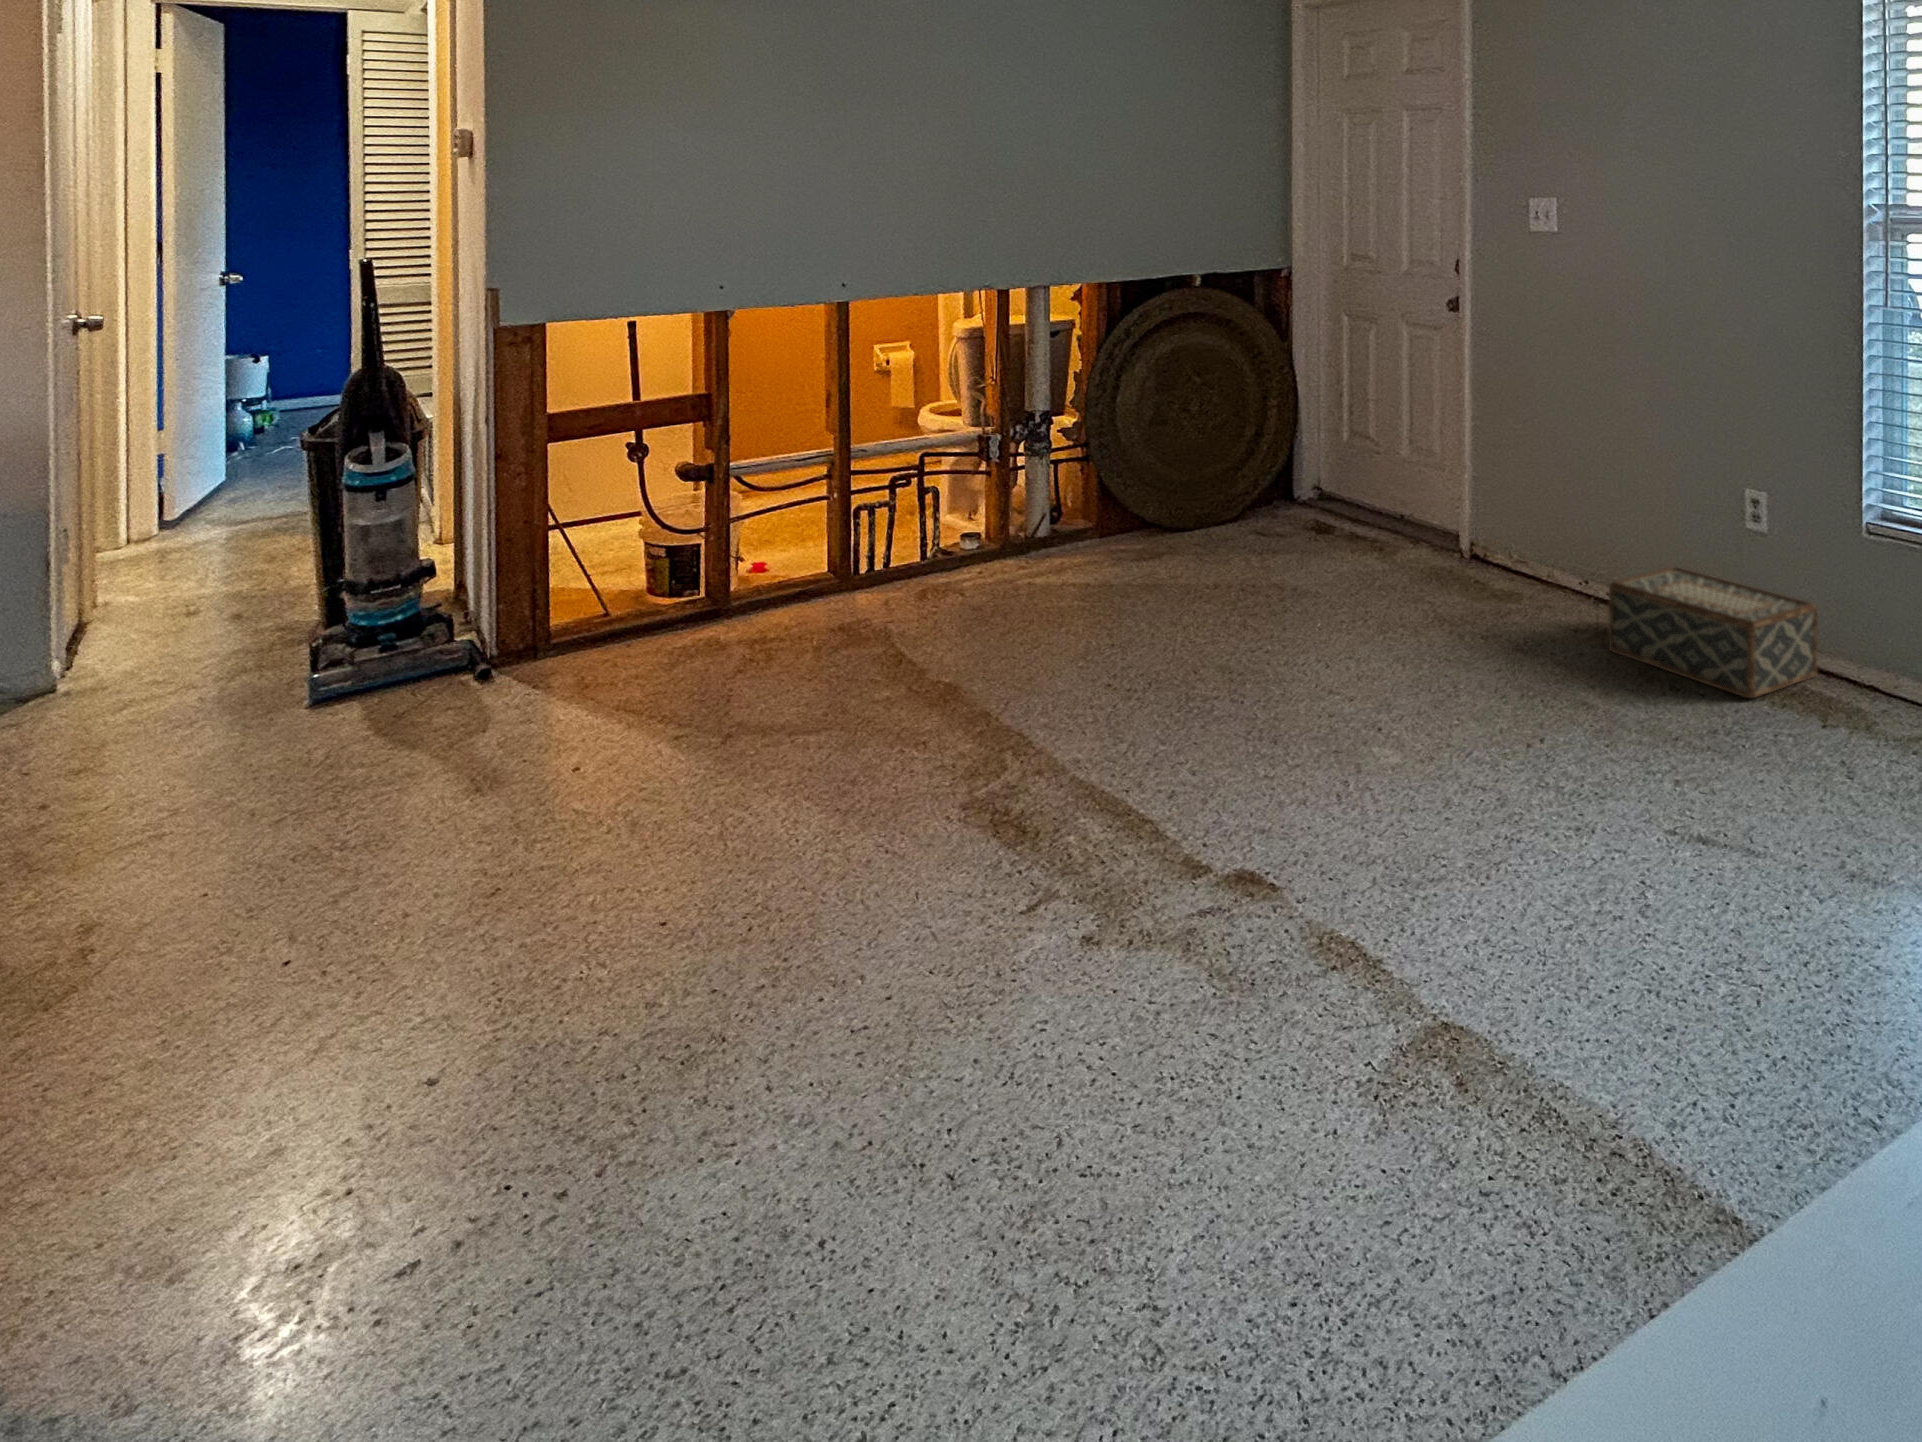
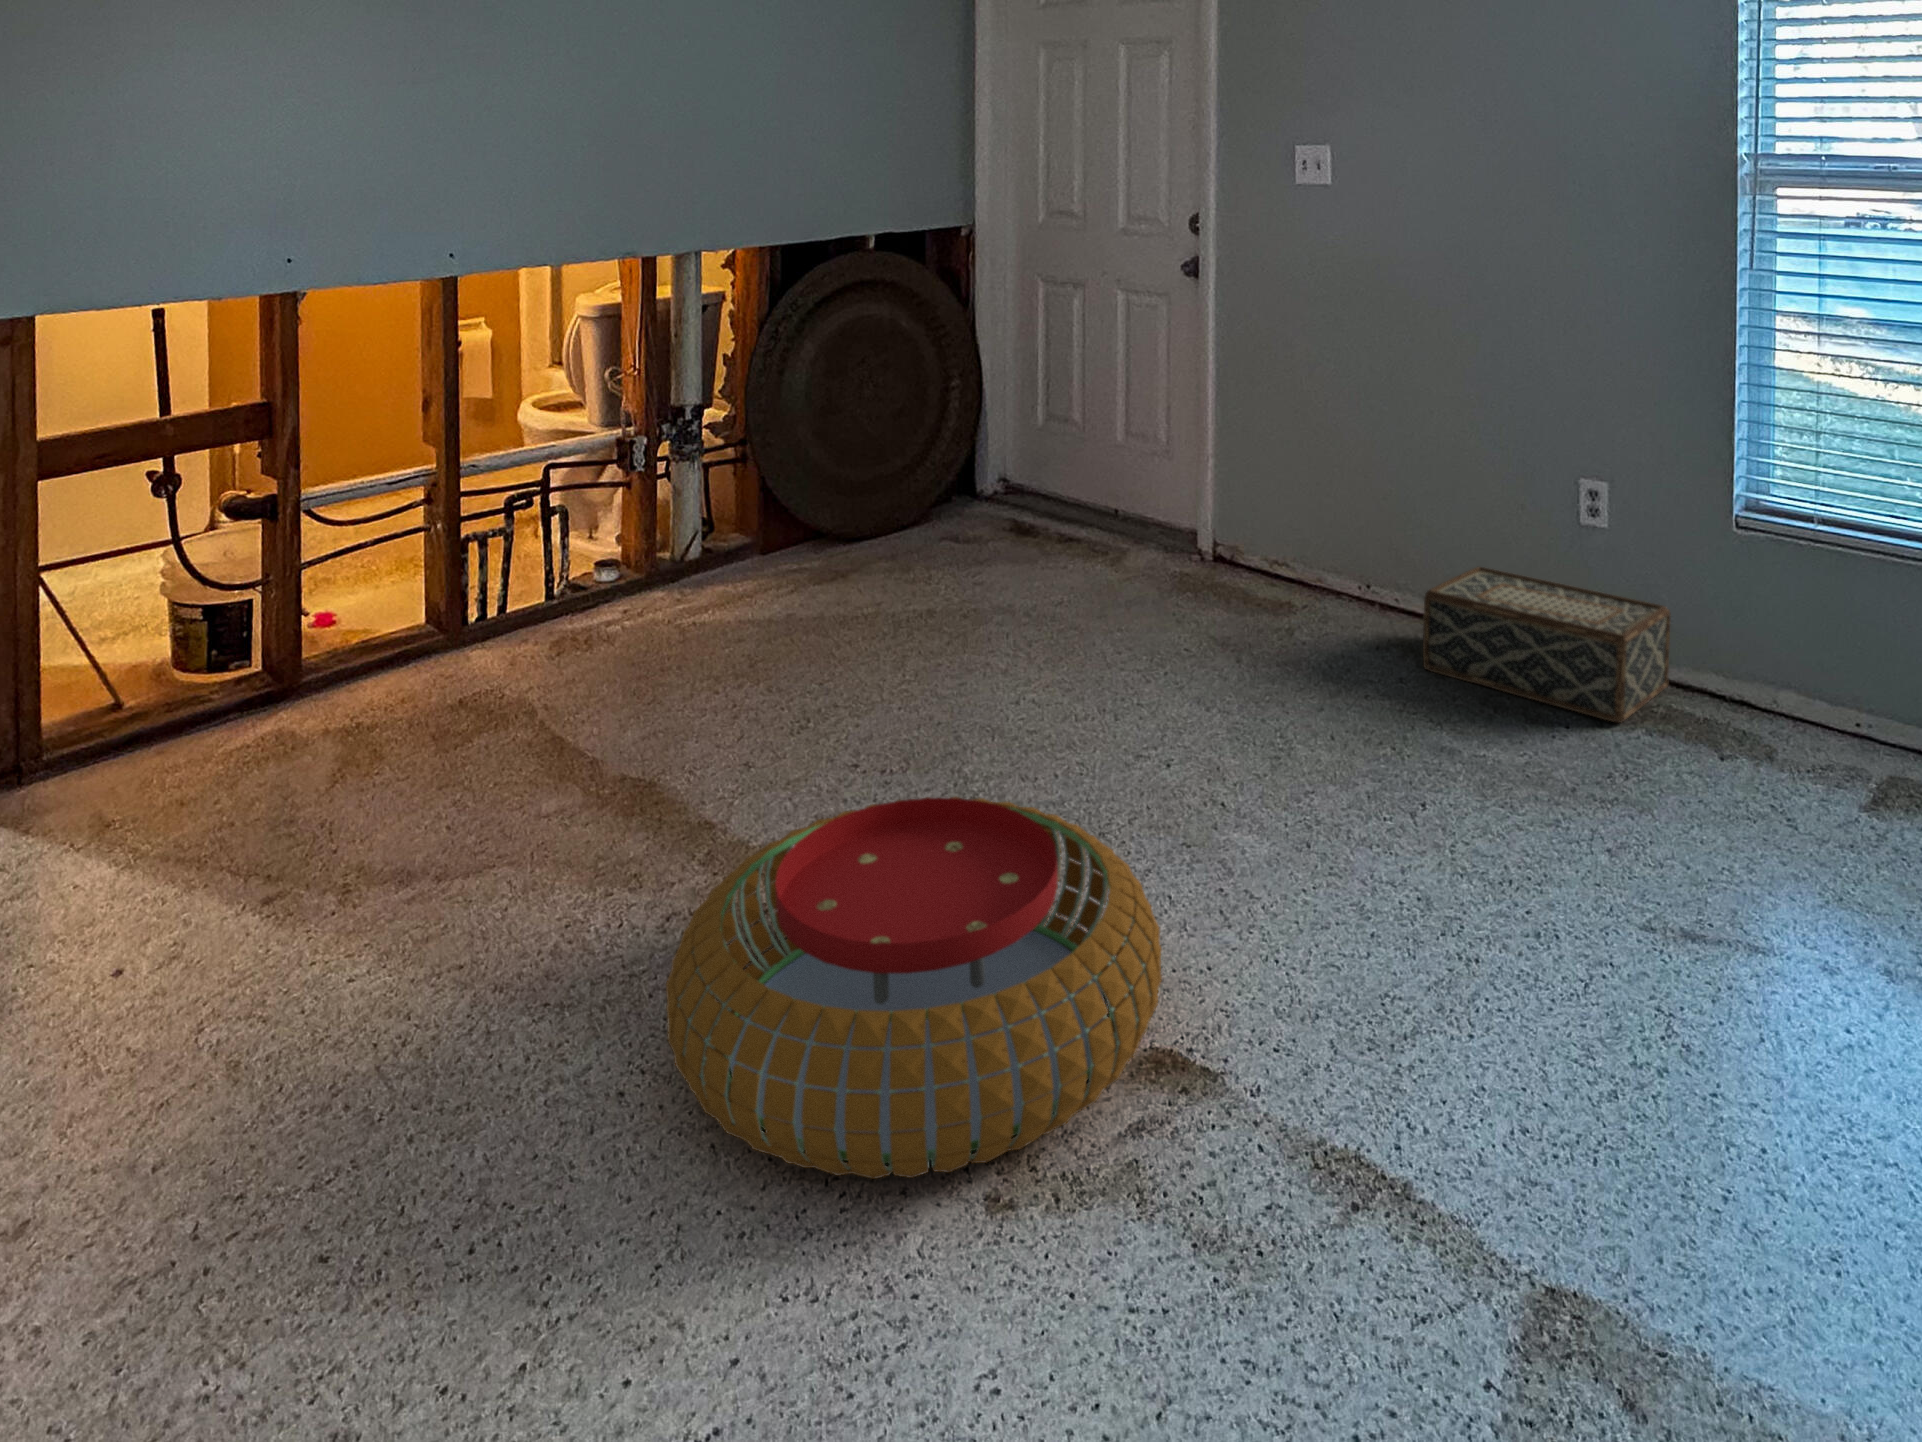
pouf: none [897,687,1256,917] -> present [666,797,1162,1179]

